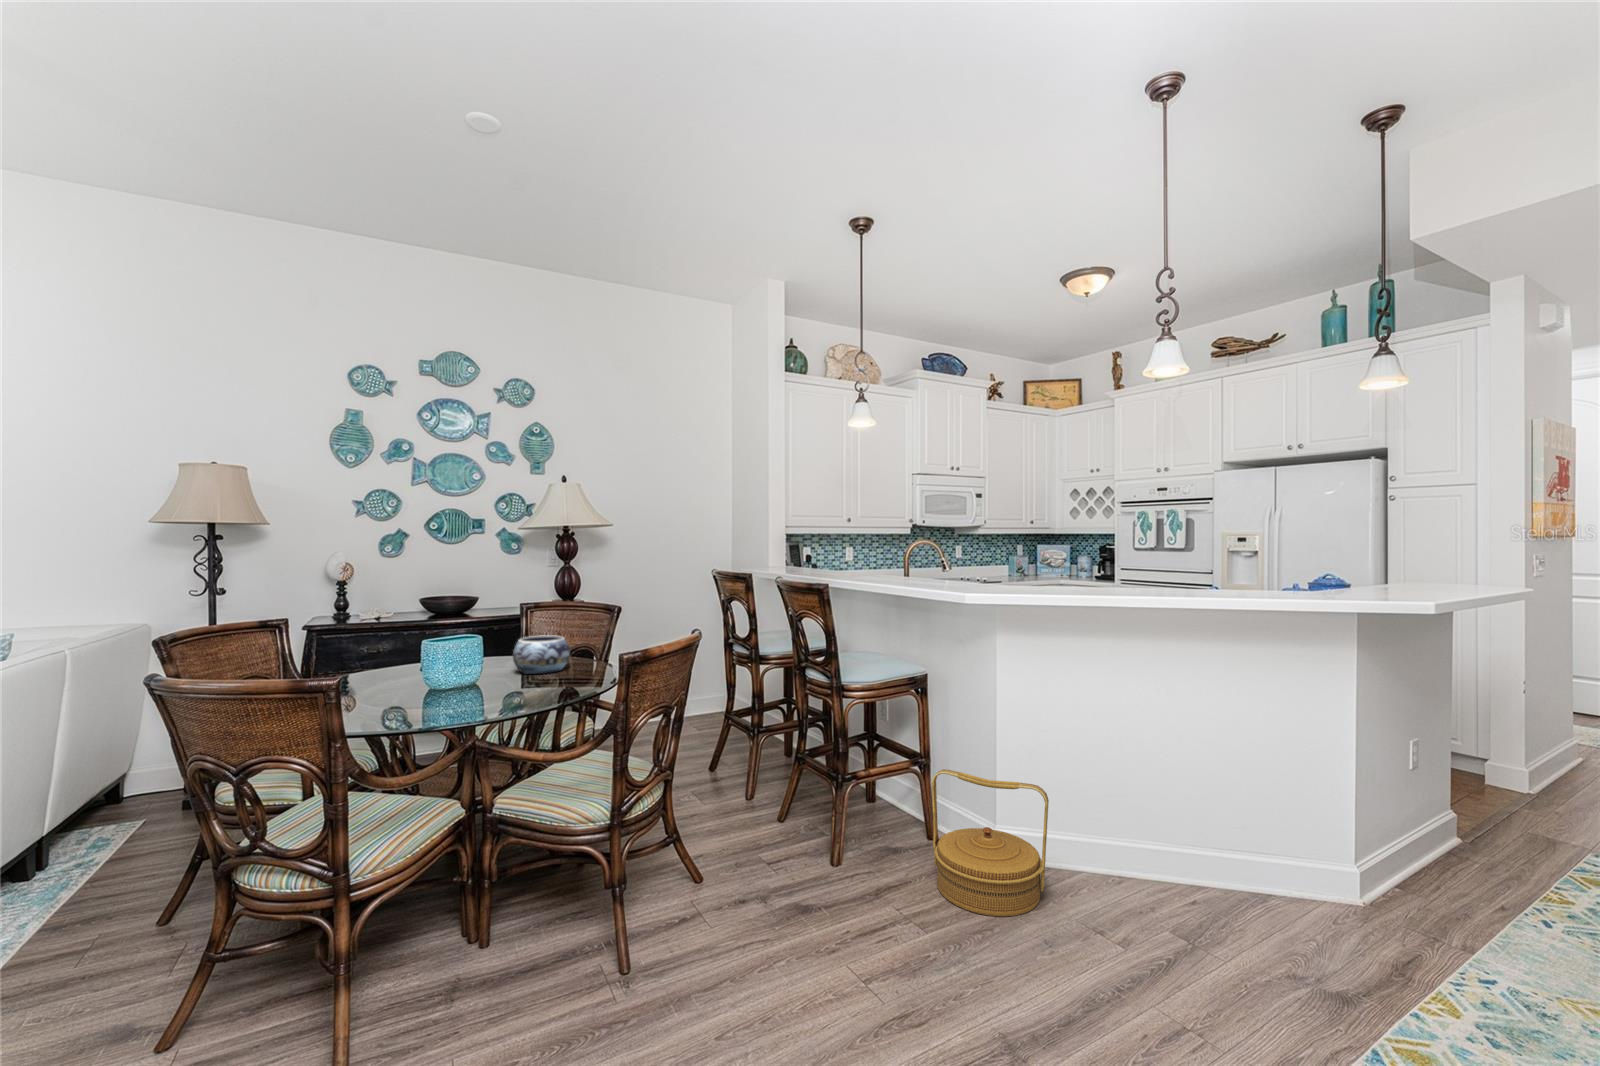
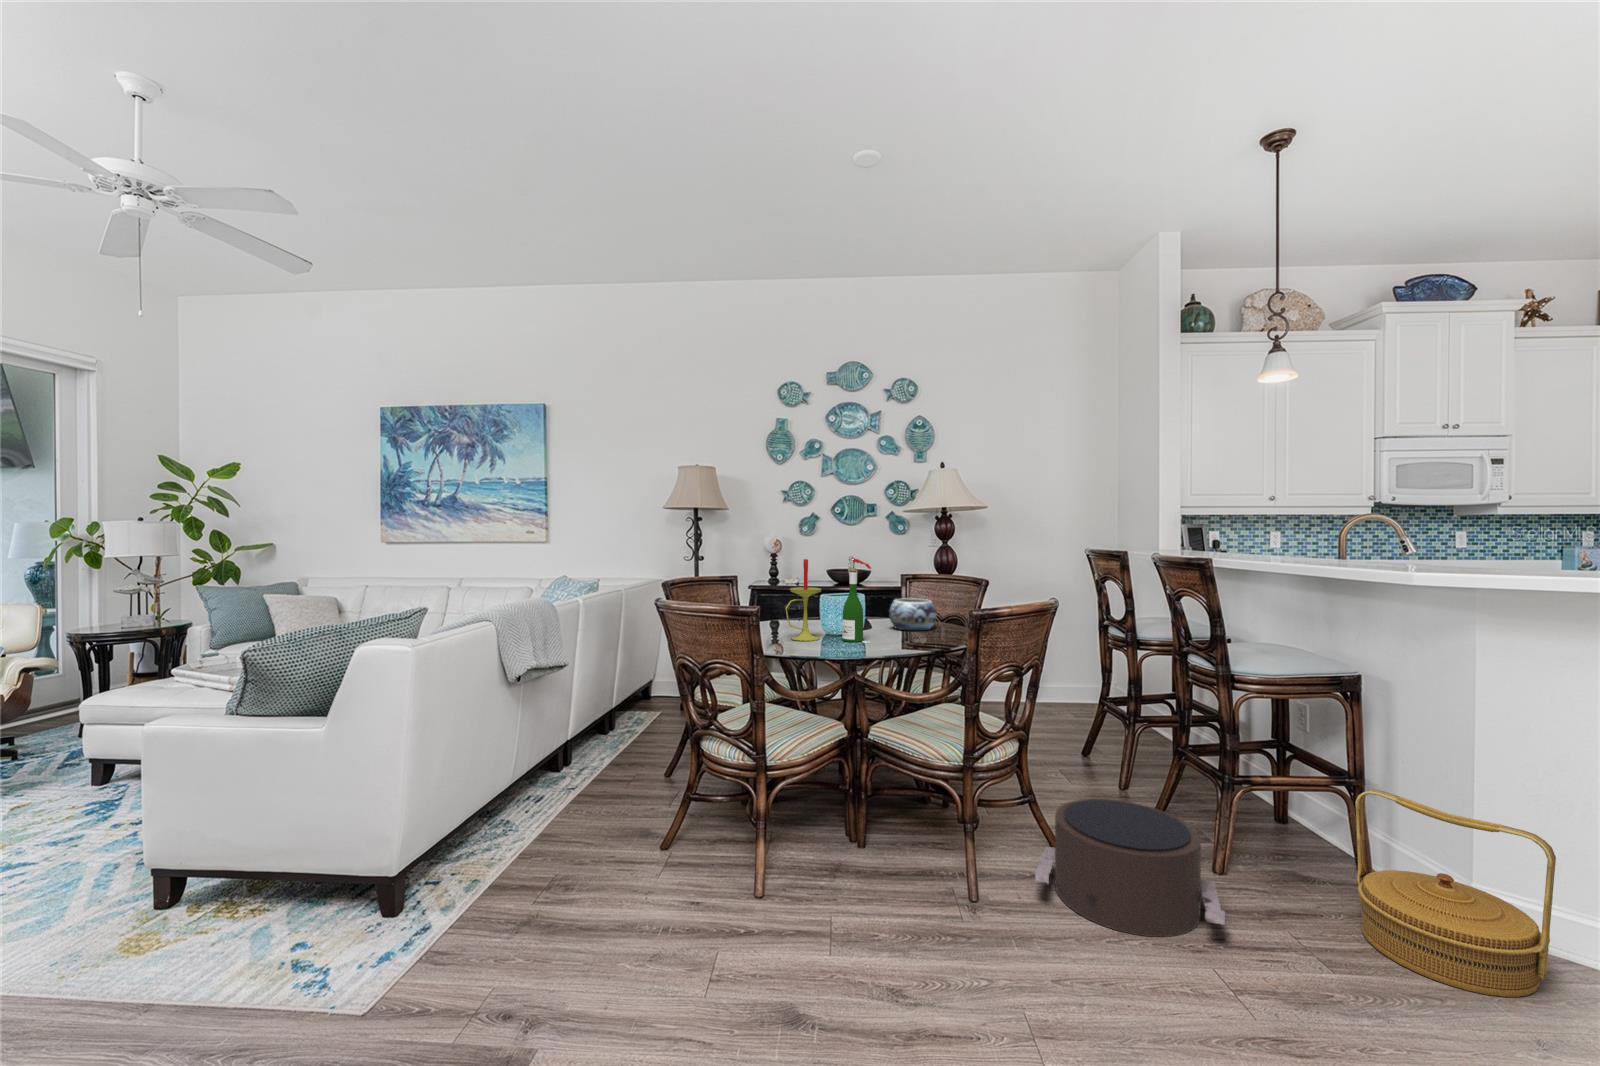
wine bottle: none [457,595,496,699] -> present [842,556,871,643]
candle: none [375,598,427,706] -> present [785,559,821,641]
pouf: none [686,820,851,955] -> present [1035,799,1225,937]

